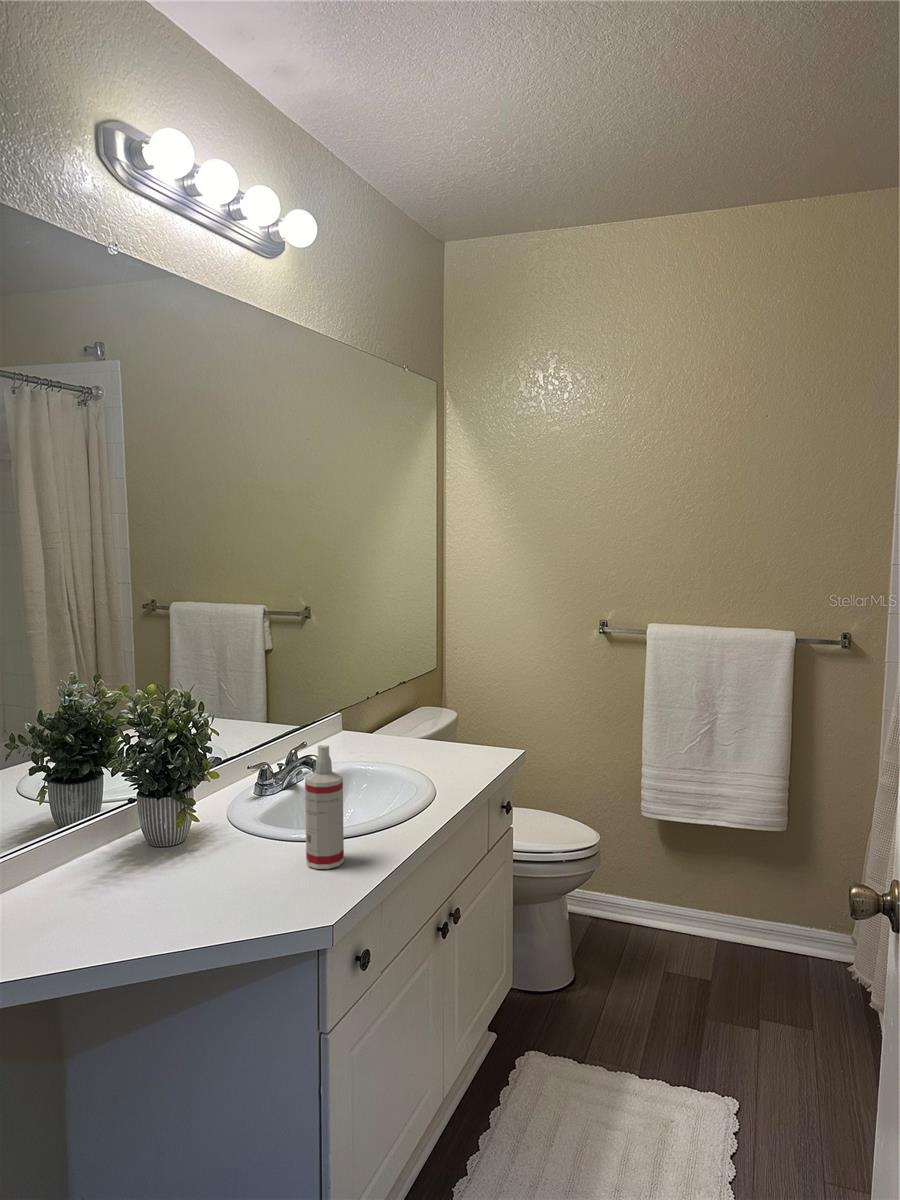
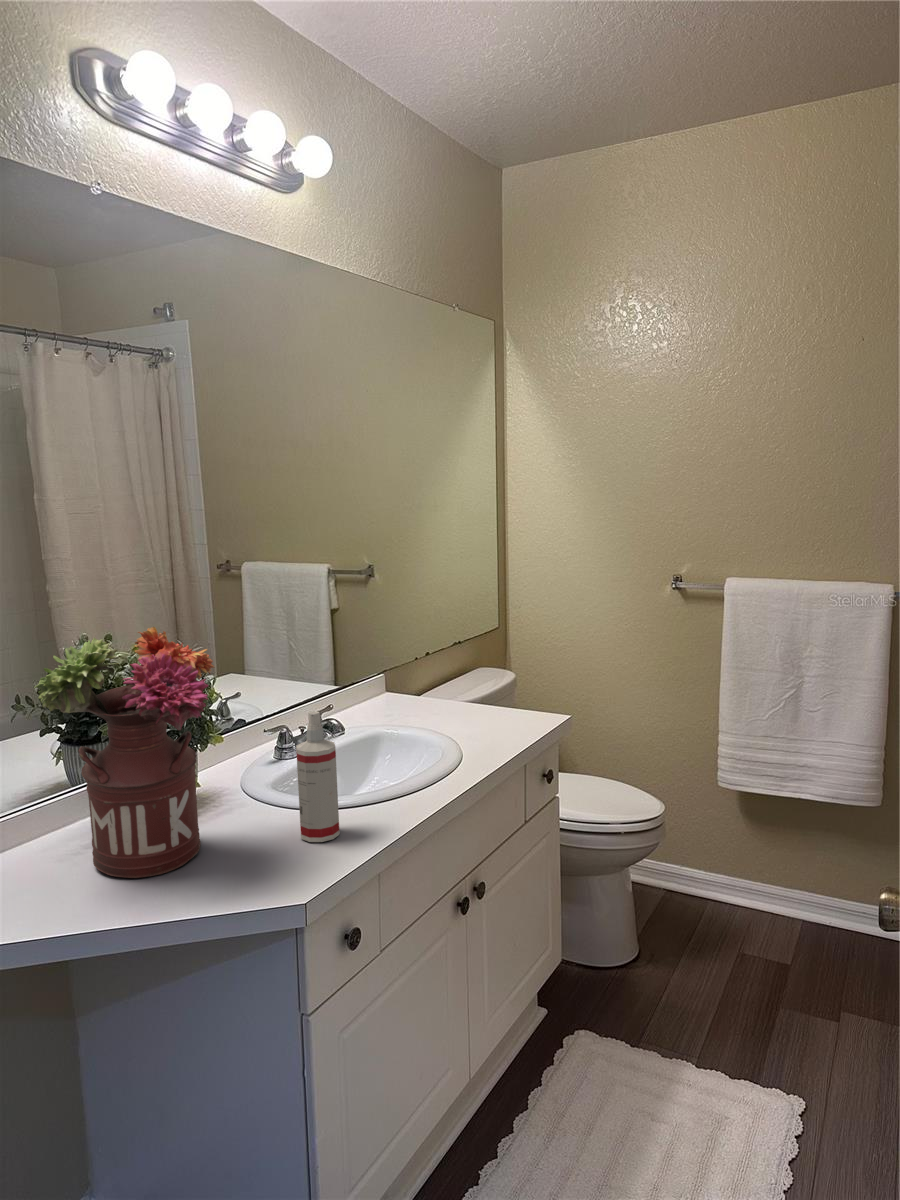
flower arrangement: none [69,665,237,907] -> present [35,627,214,878]

